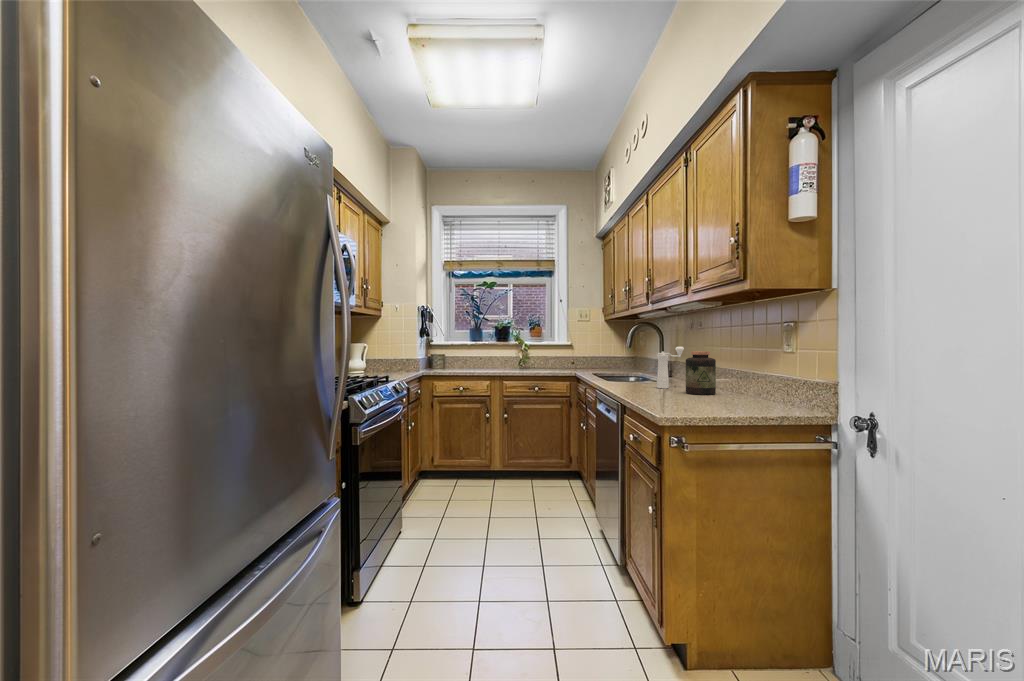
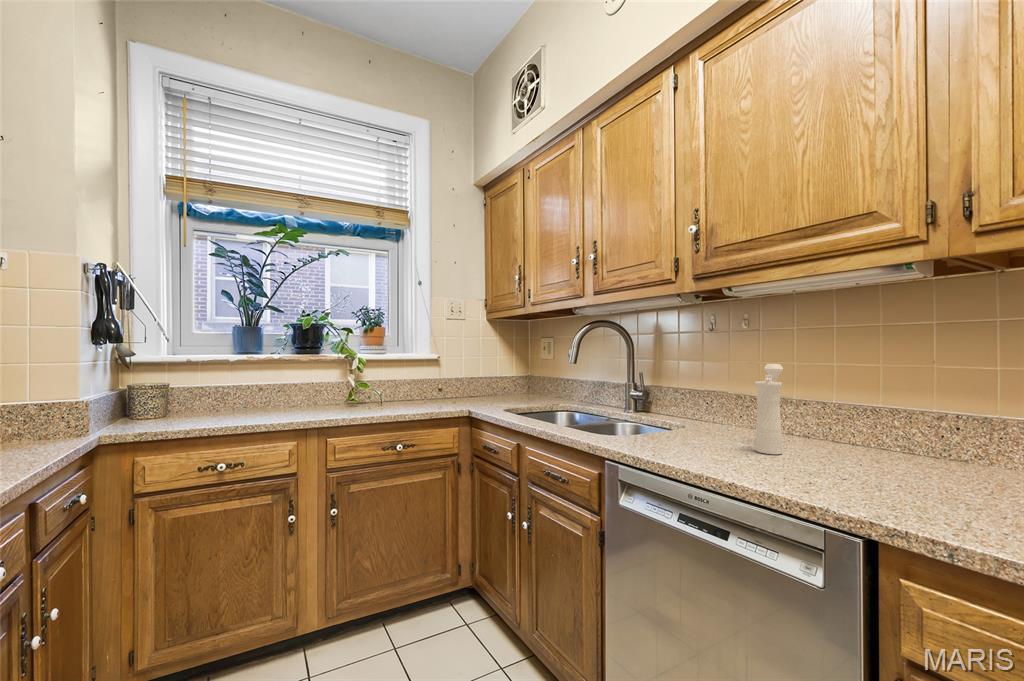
jar: present [686,351,716,395] -> none [872,376,956,478]

